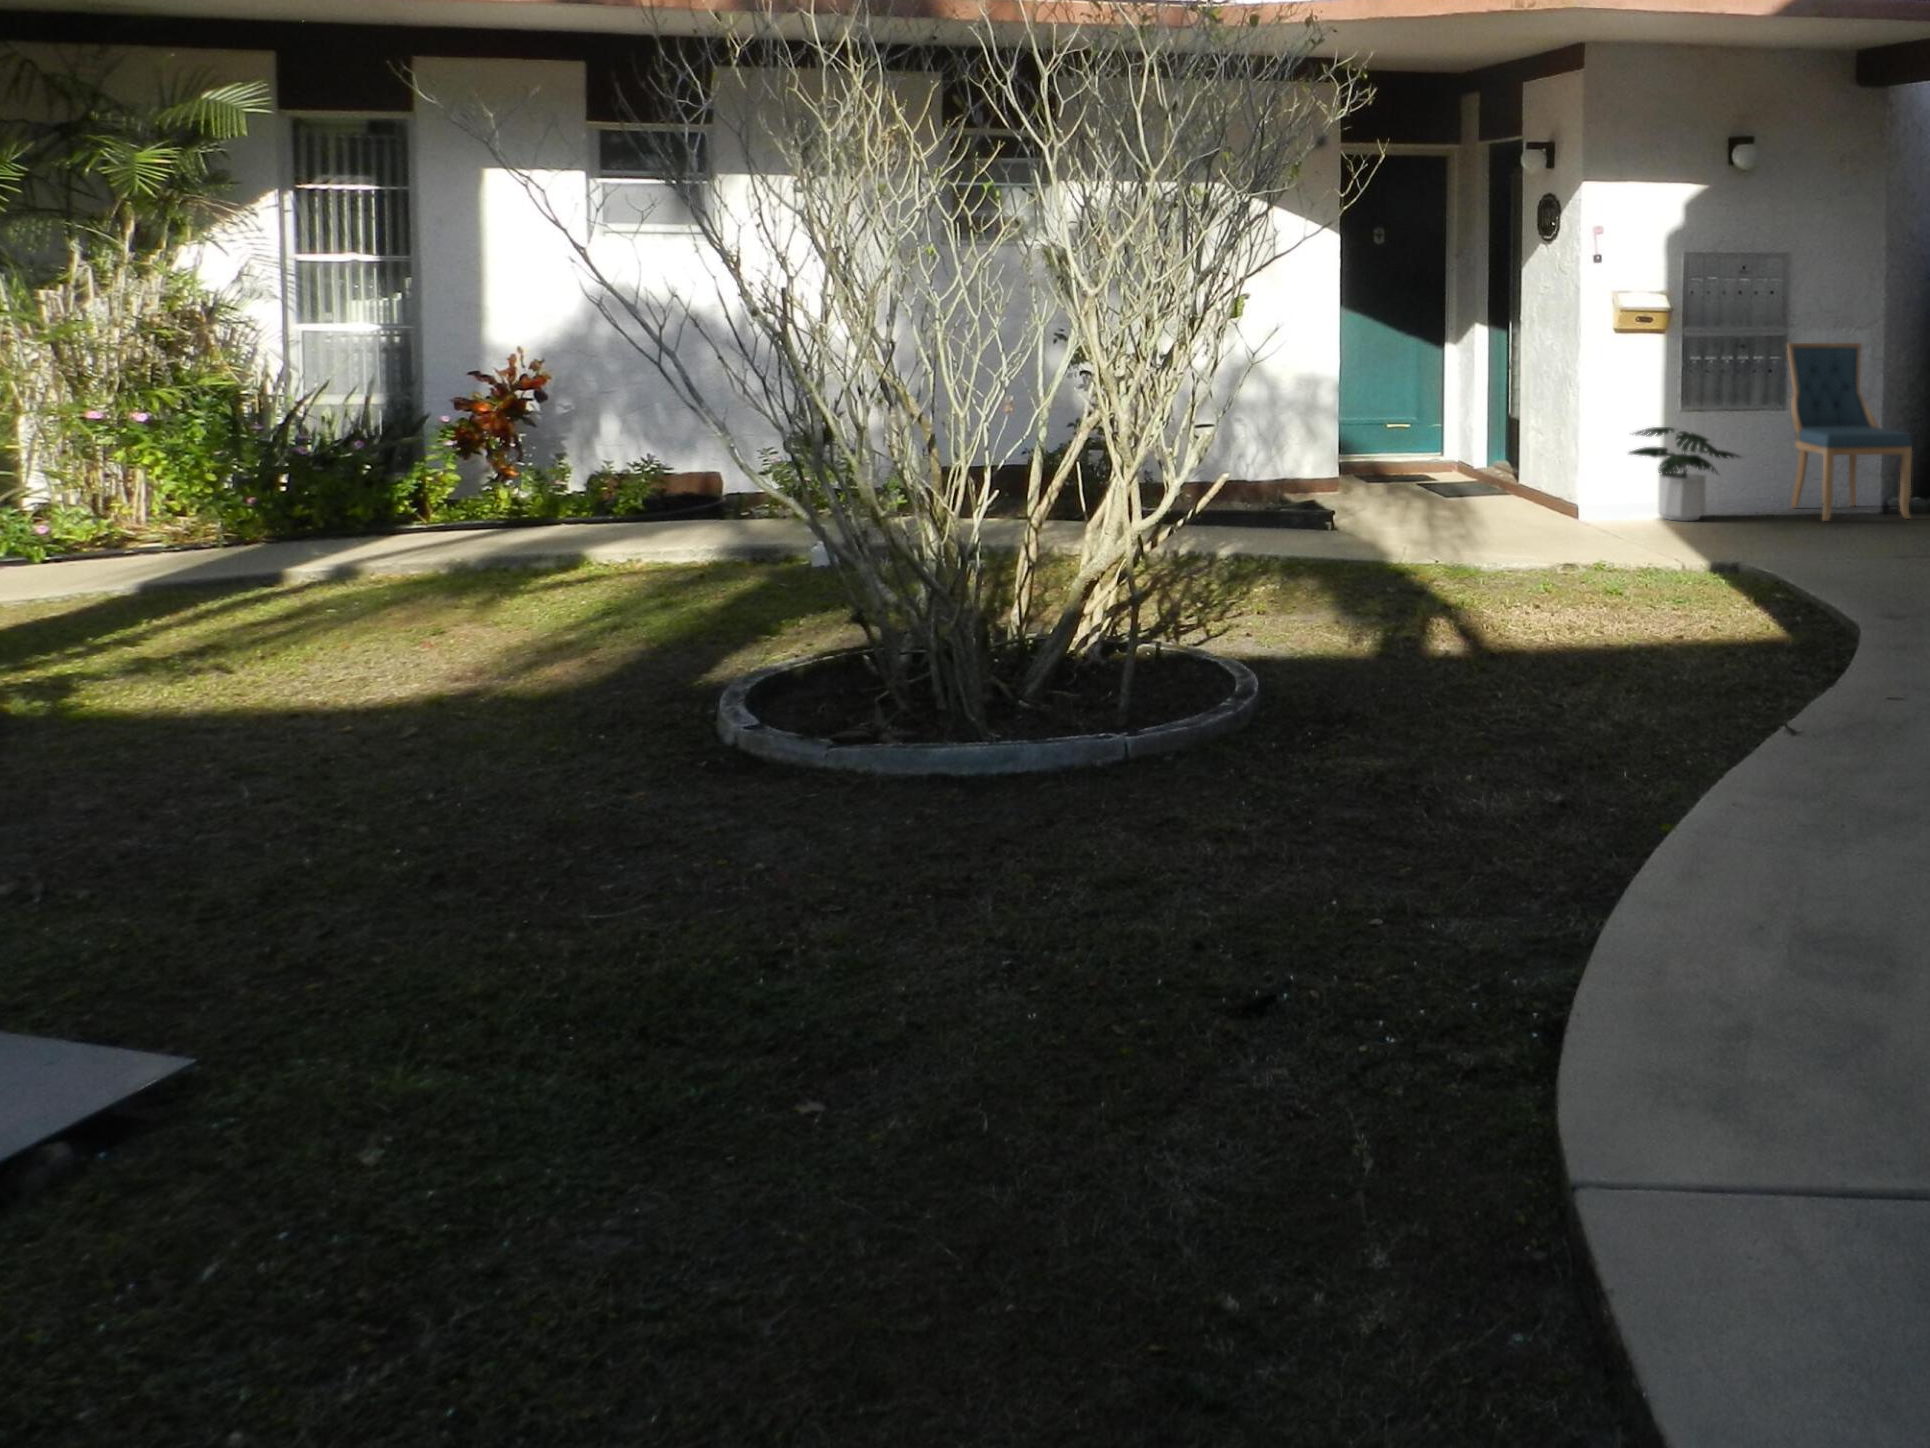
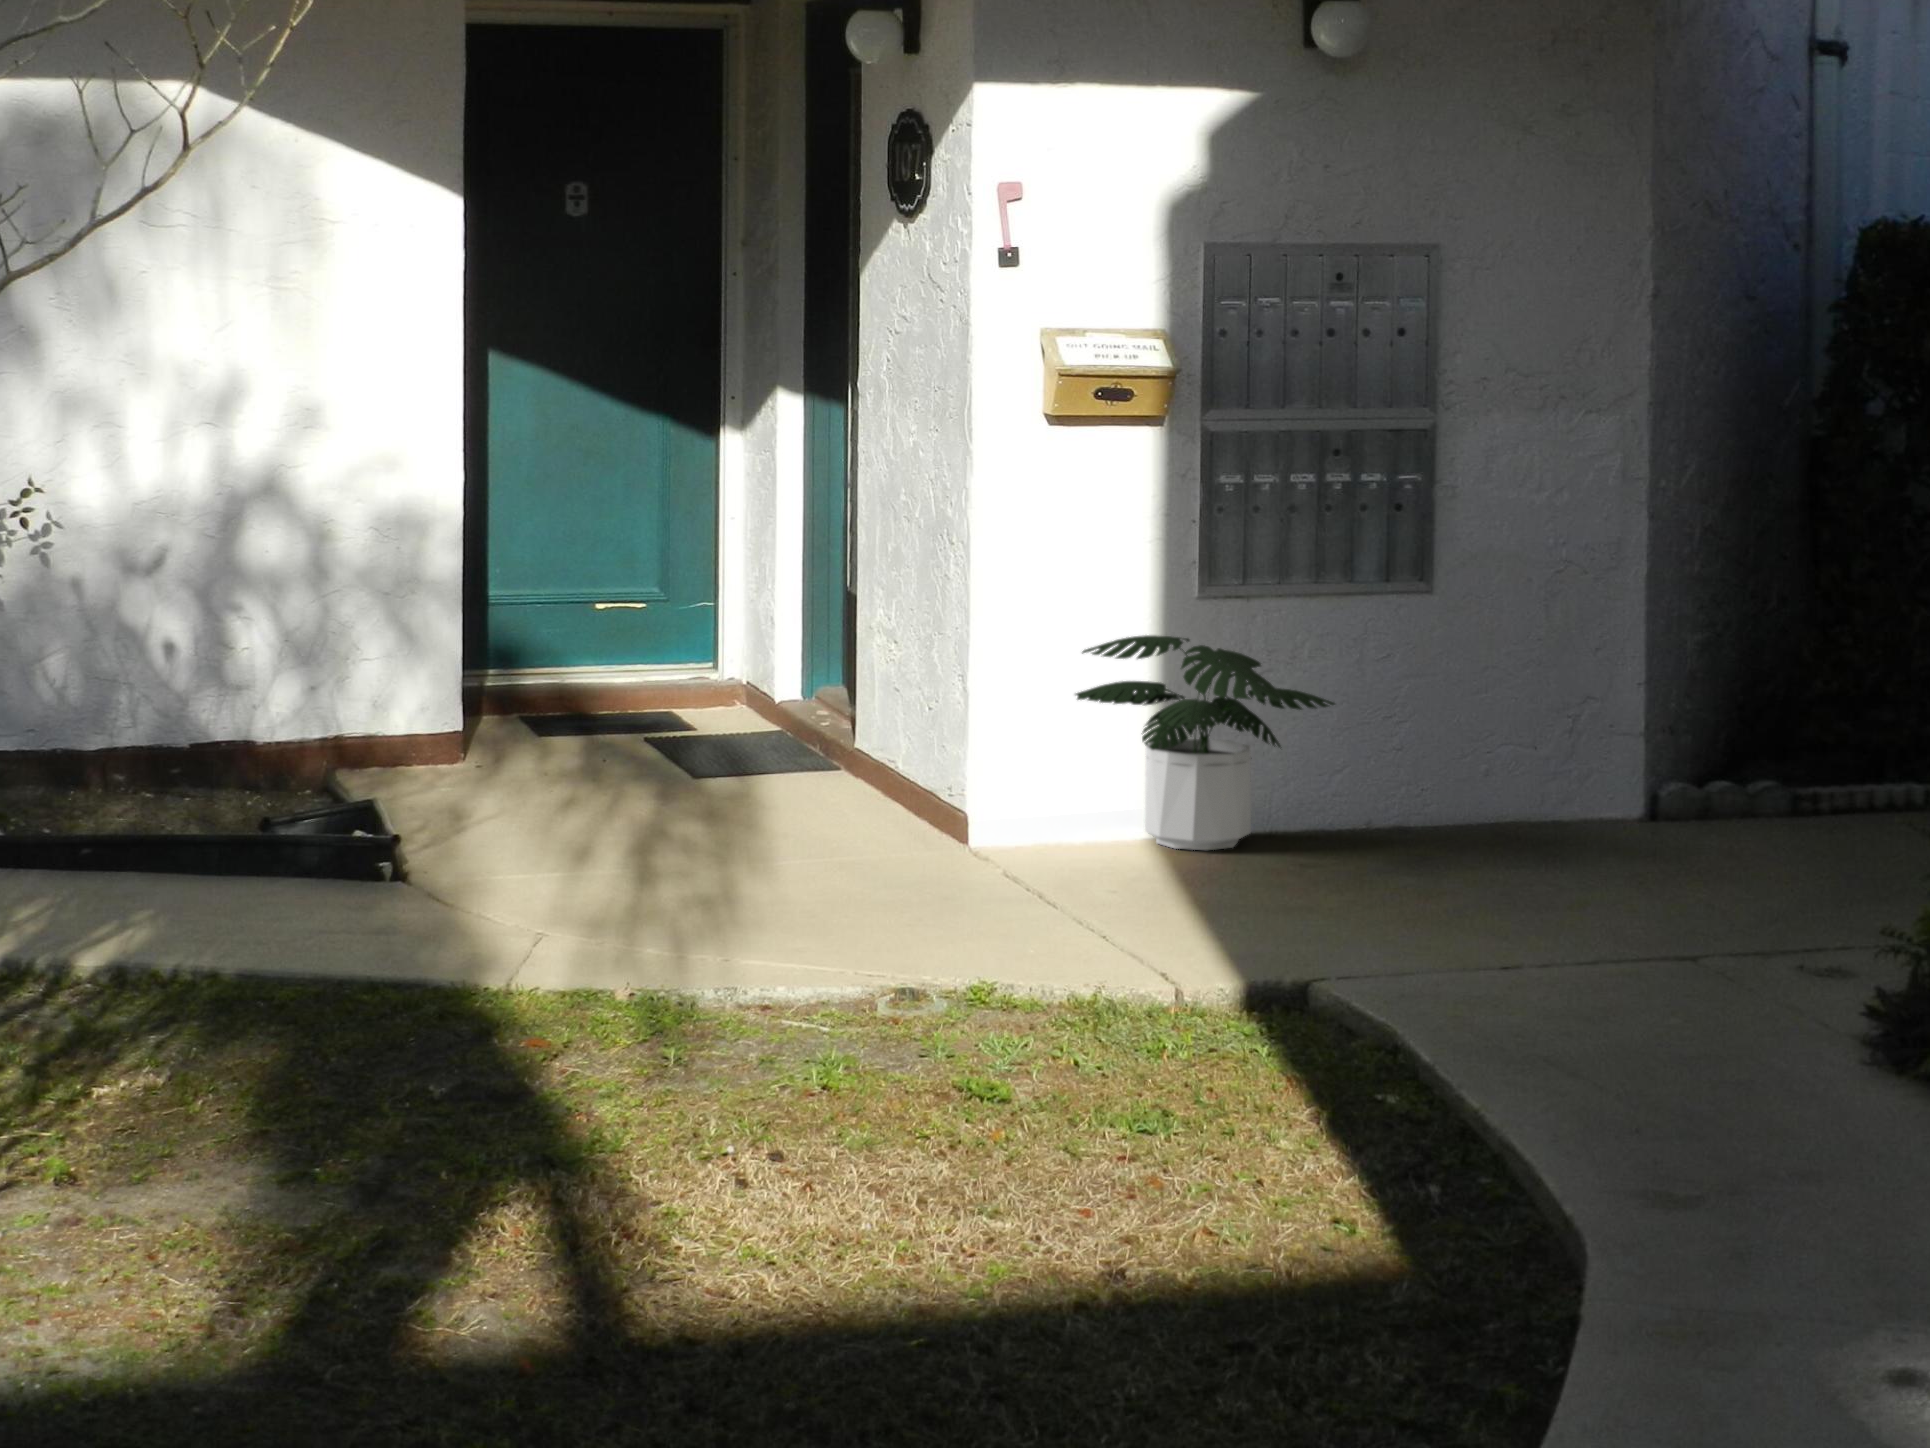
chair: present [1787,343,1912,521] -> none [1434,443,1711,850]

